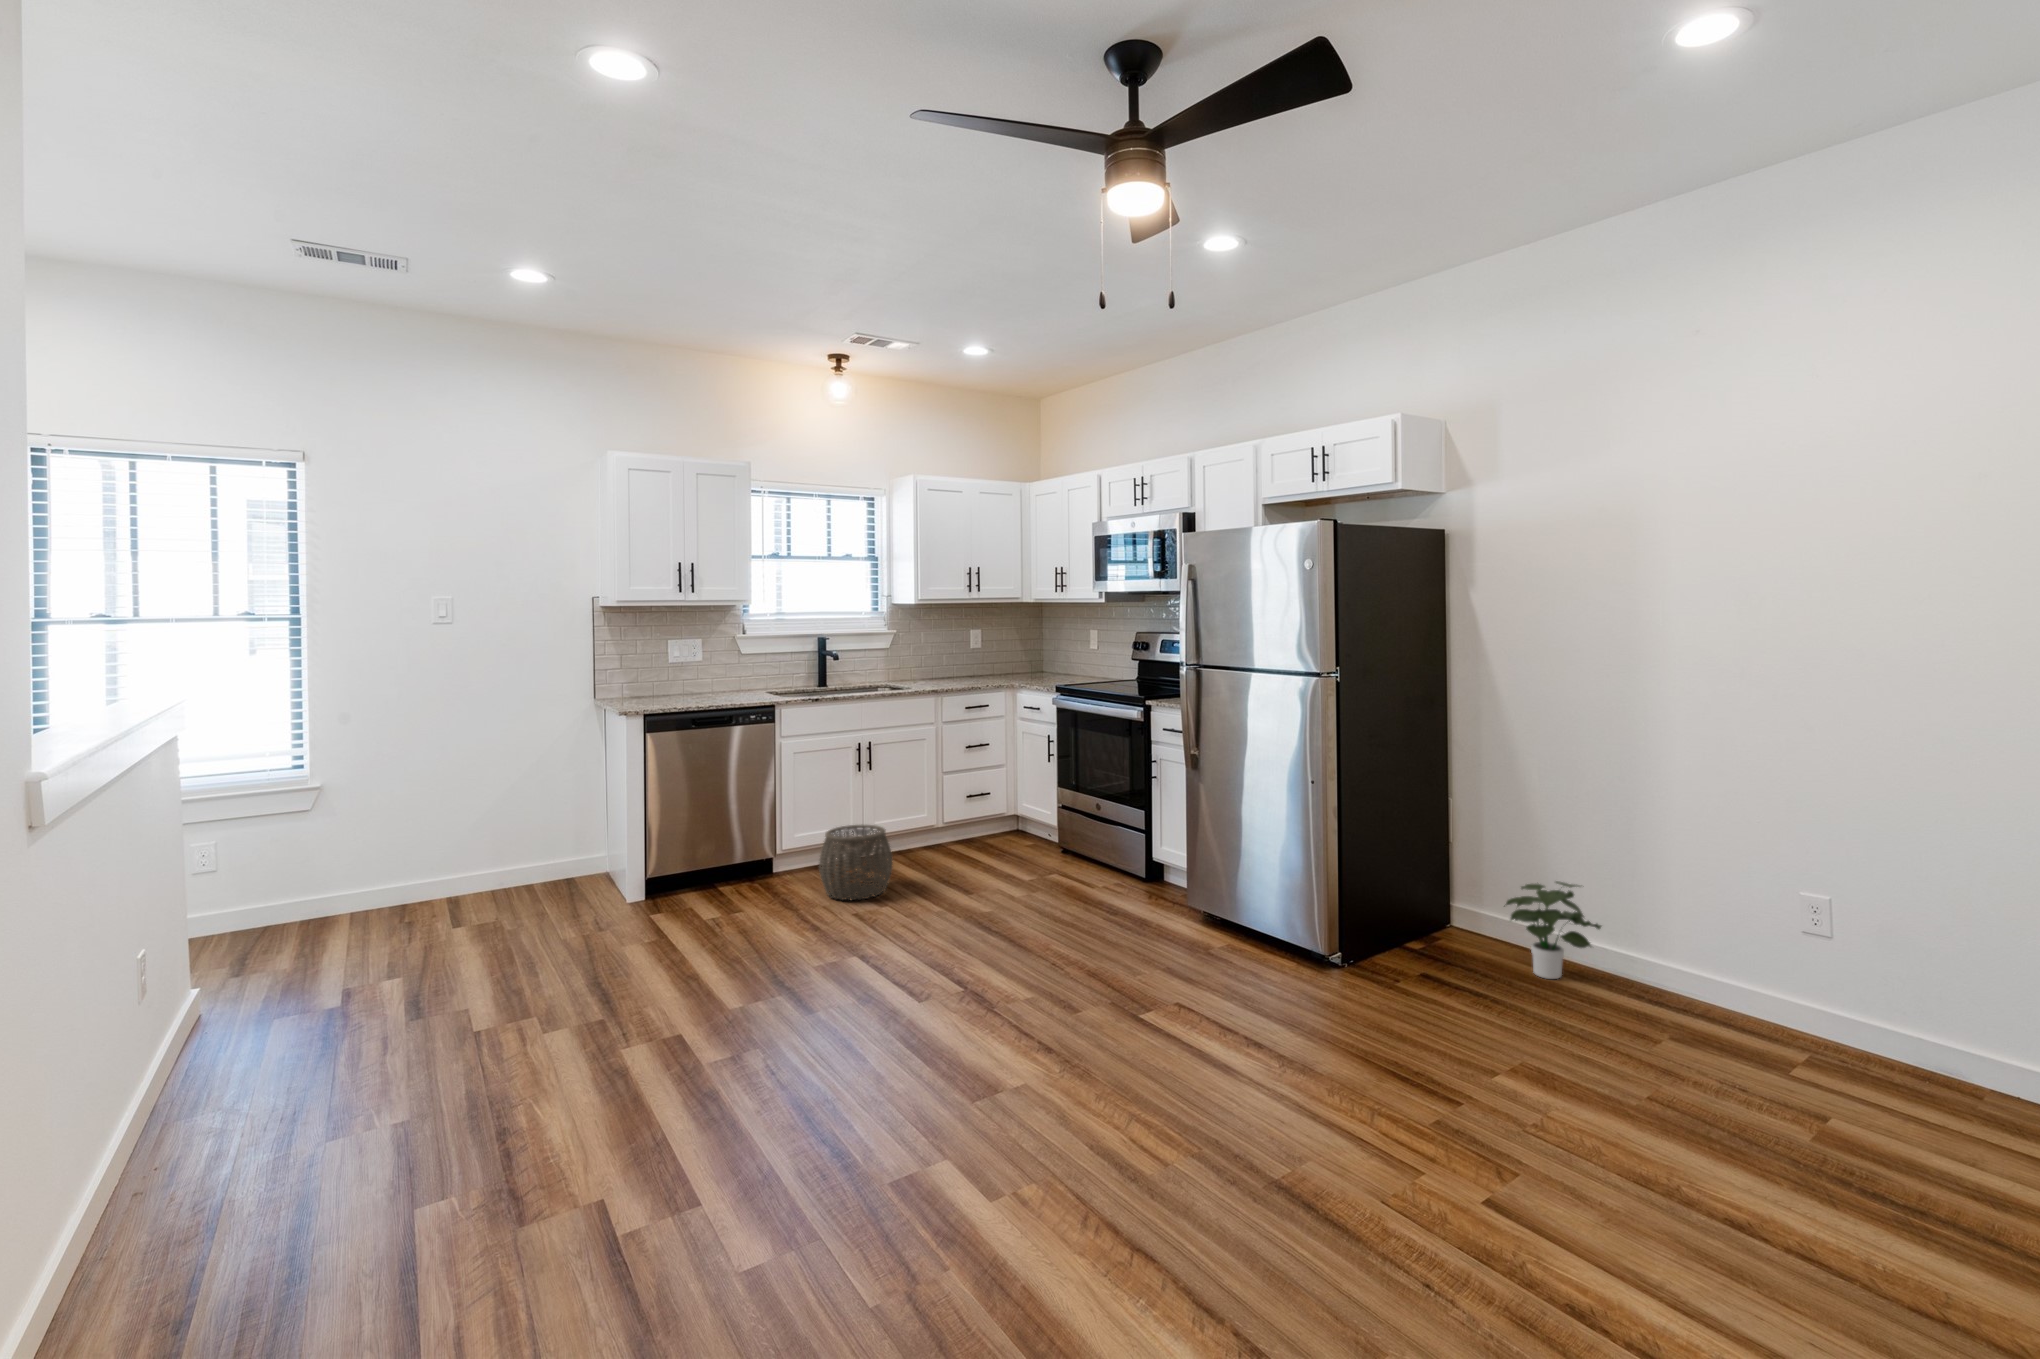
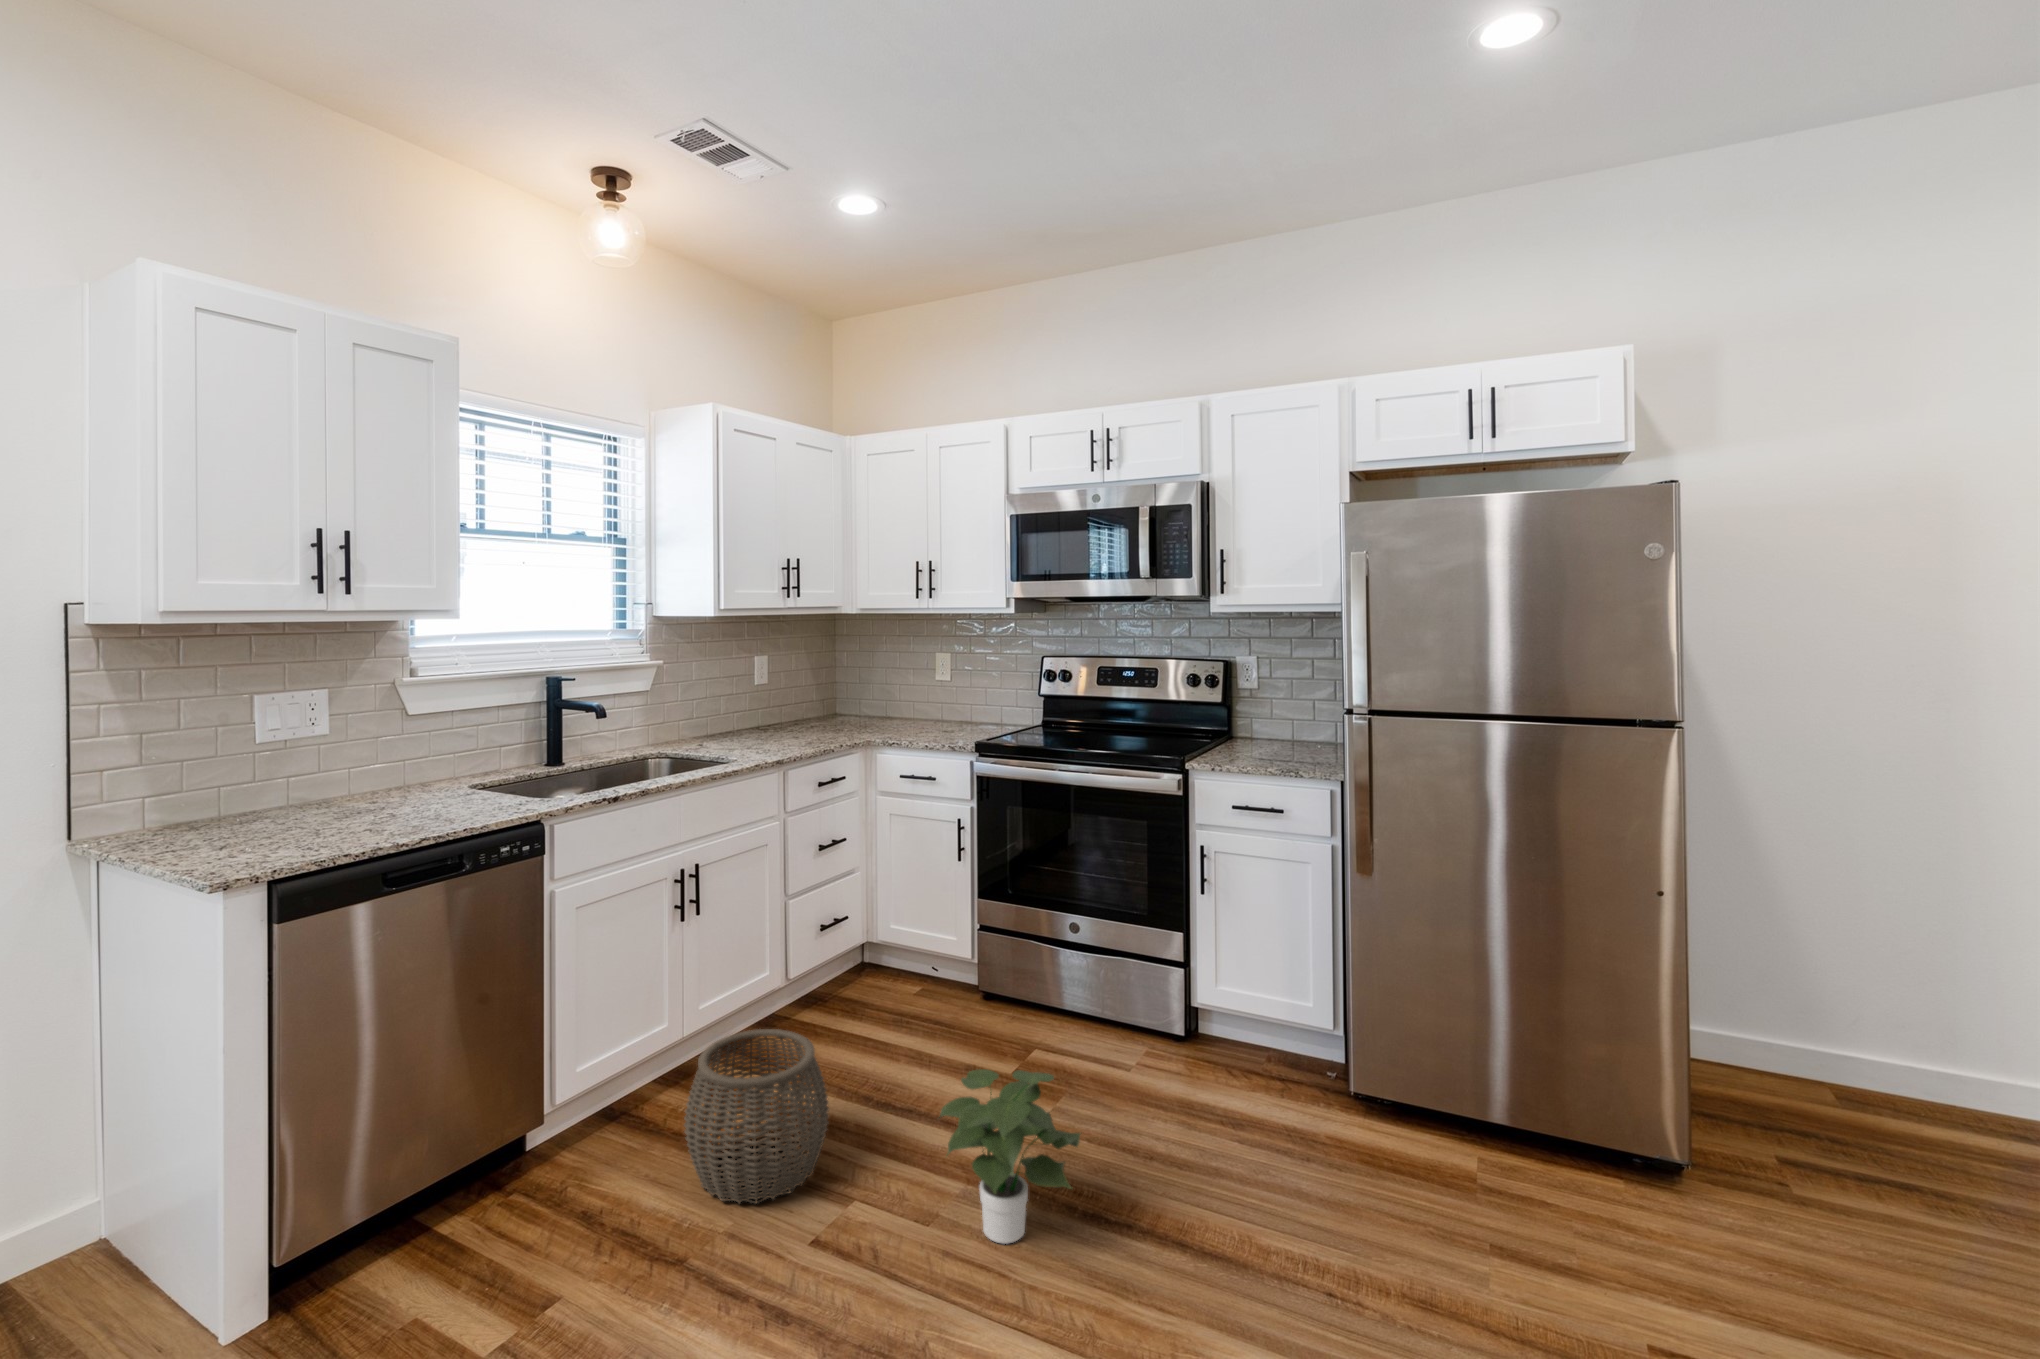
potted plant: present [1504,881,1601,979] -> present [940,1069,1082,1244]

